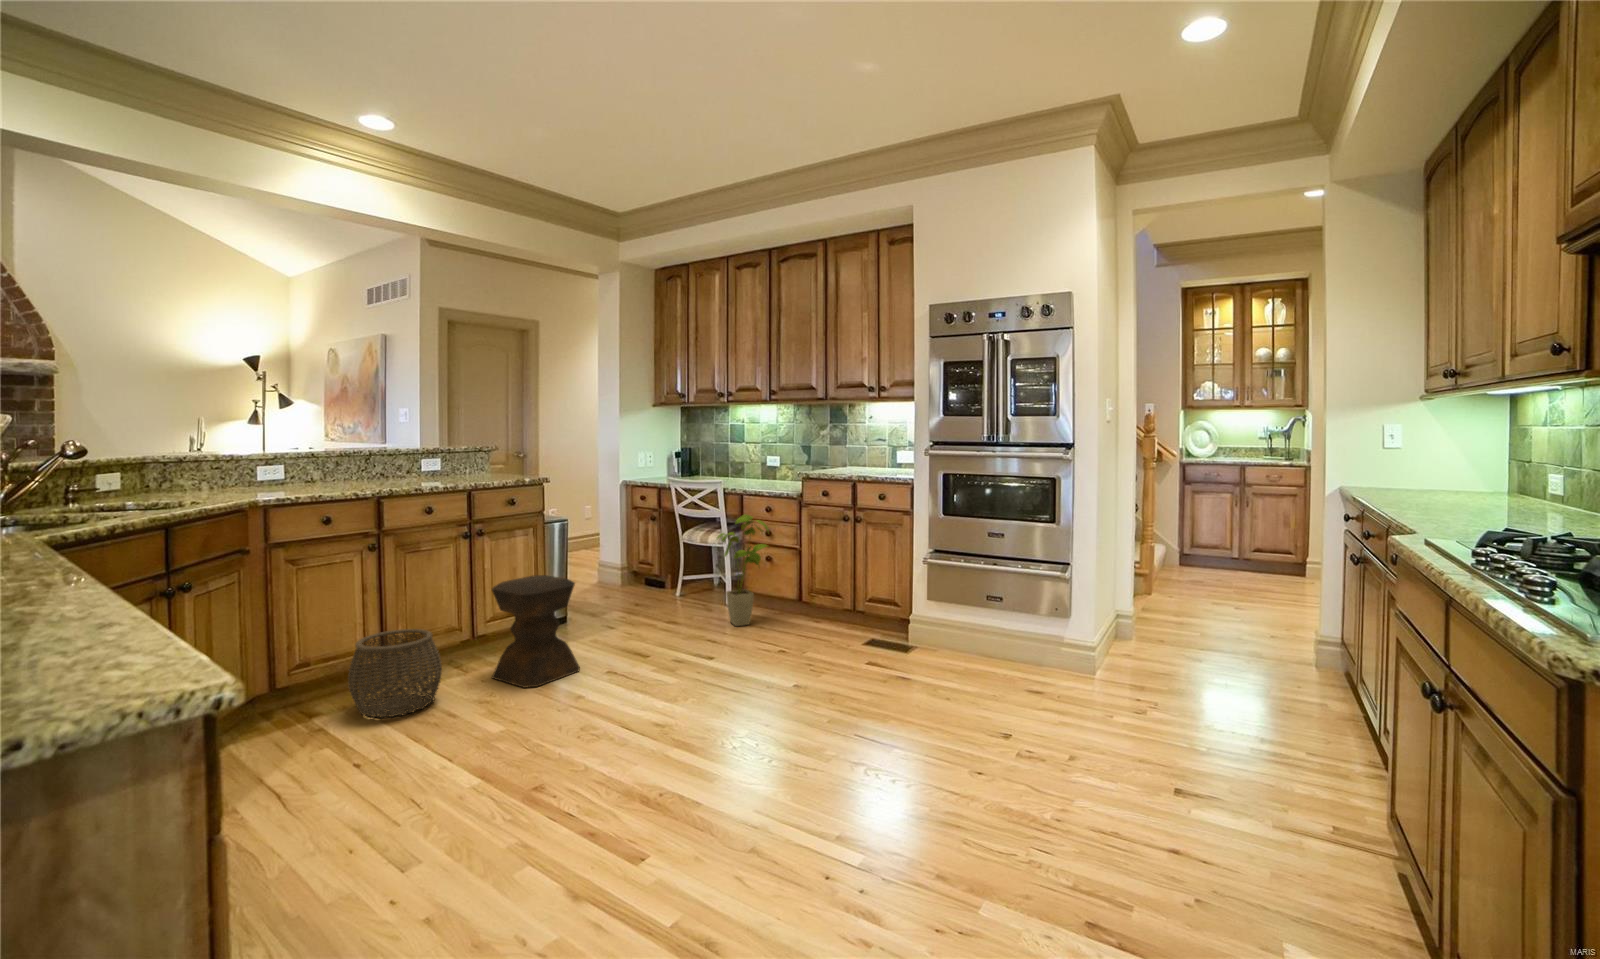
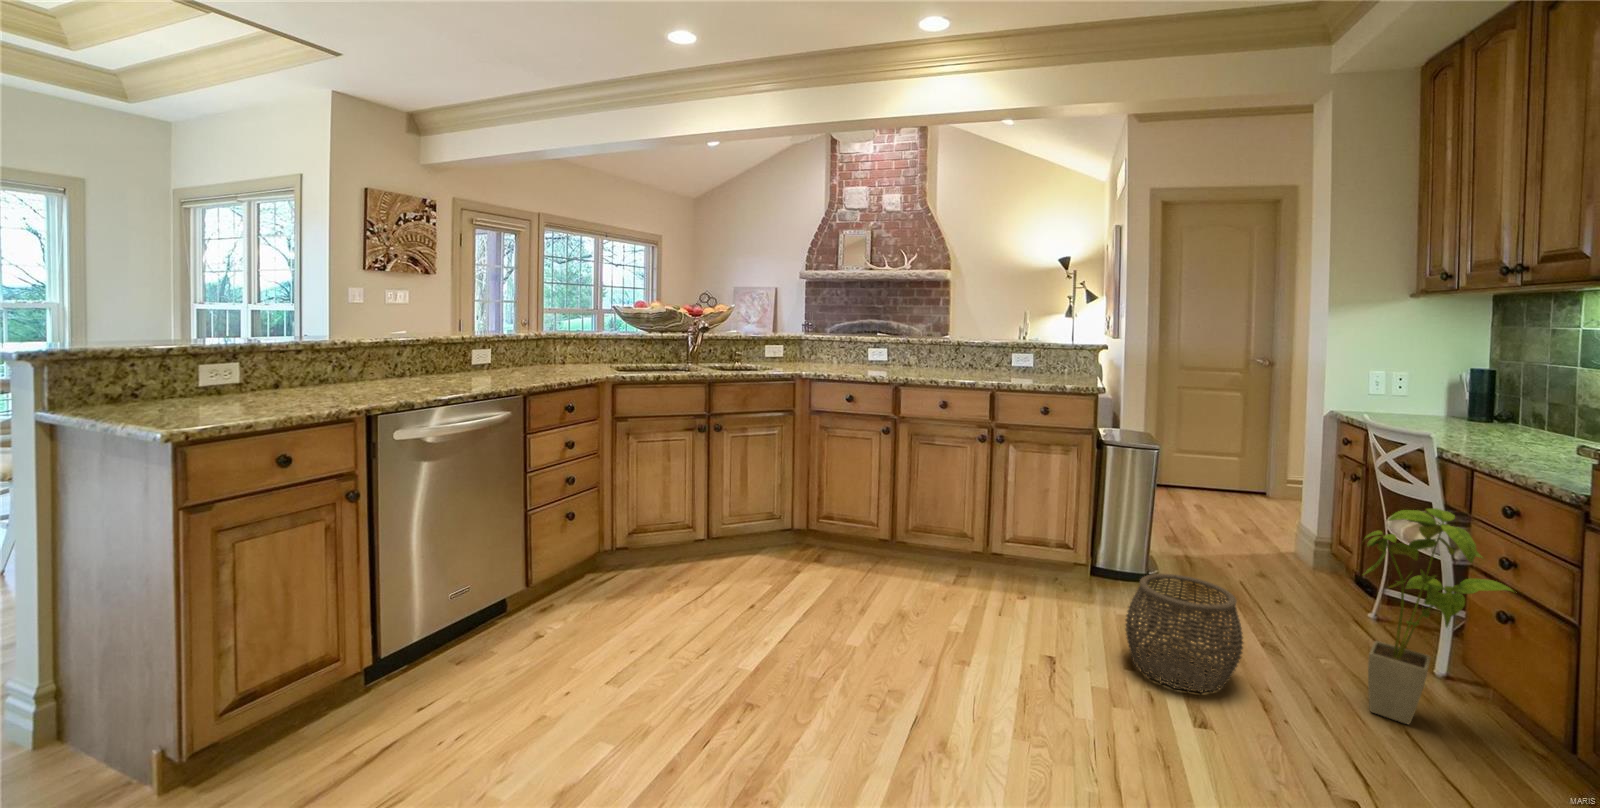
stool: present [492,575,580,688] -> none [949,498,1043,640]
woven basket: present [348,629,442,718] -> present [1125,574,1243,693]

